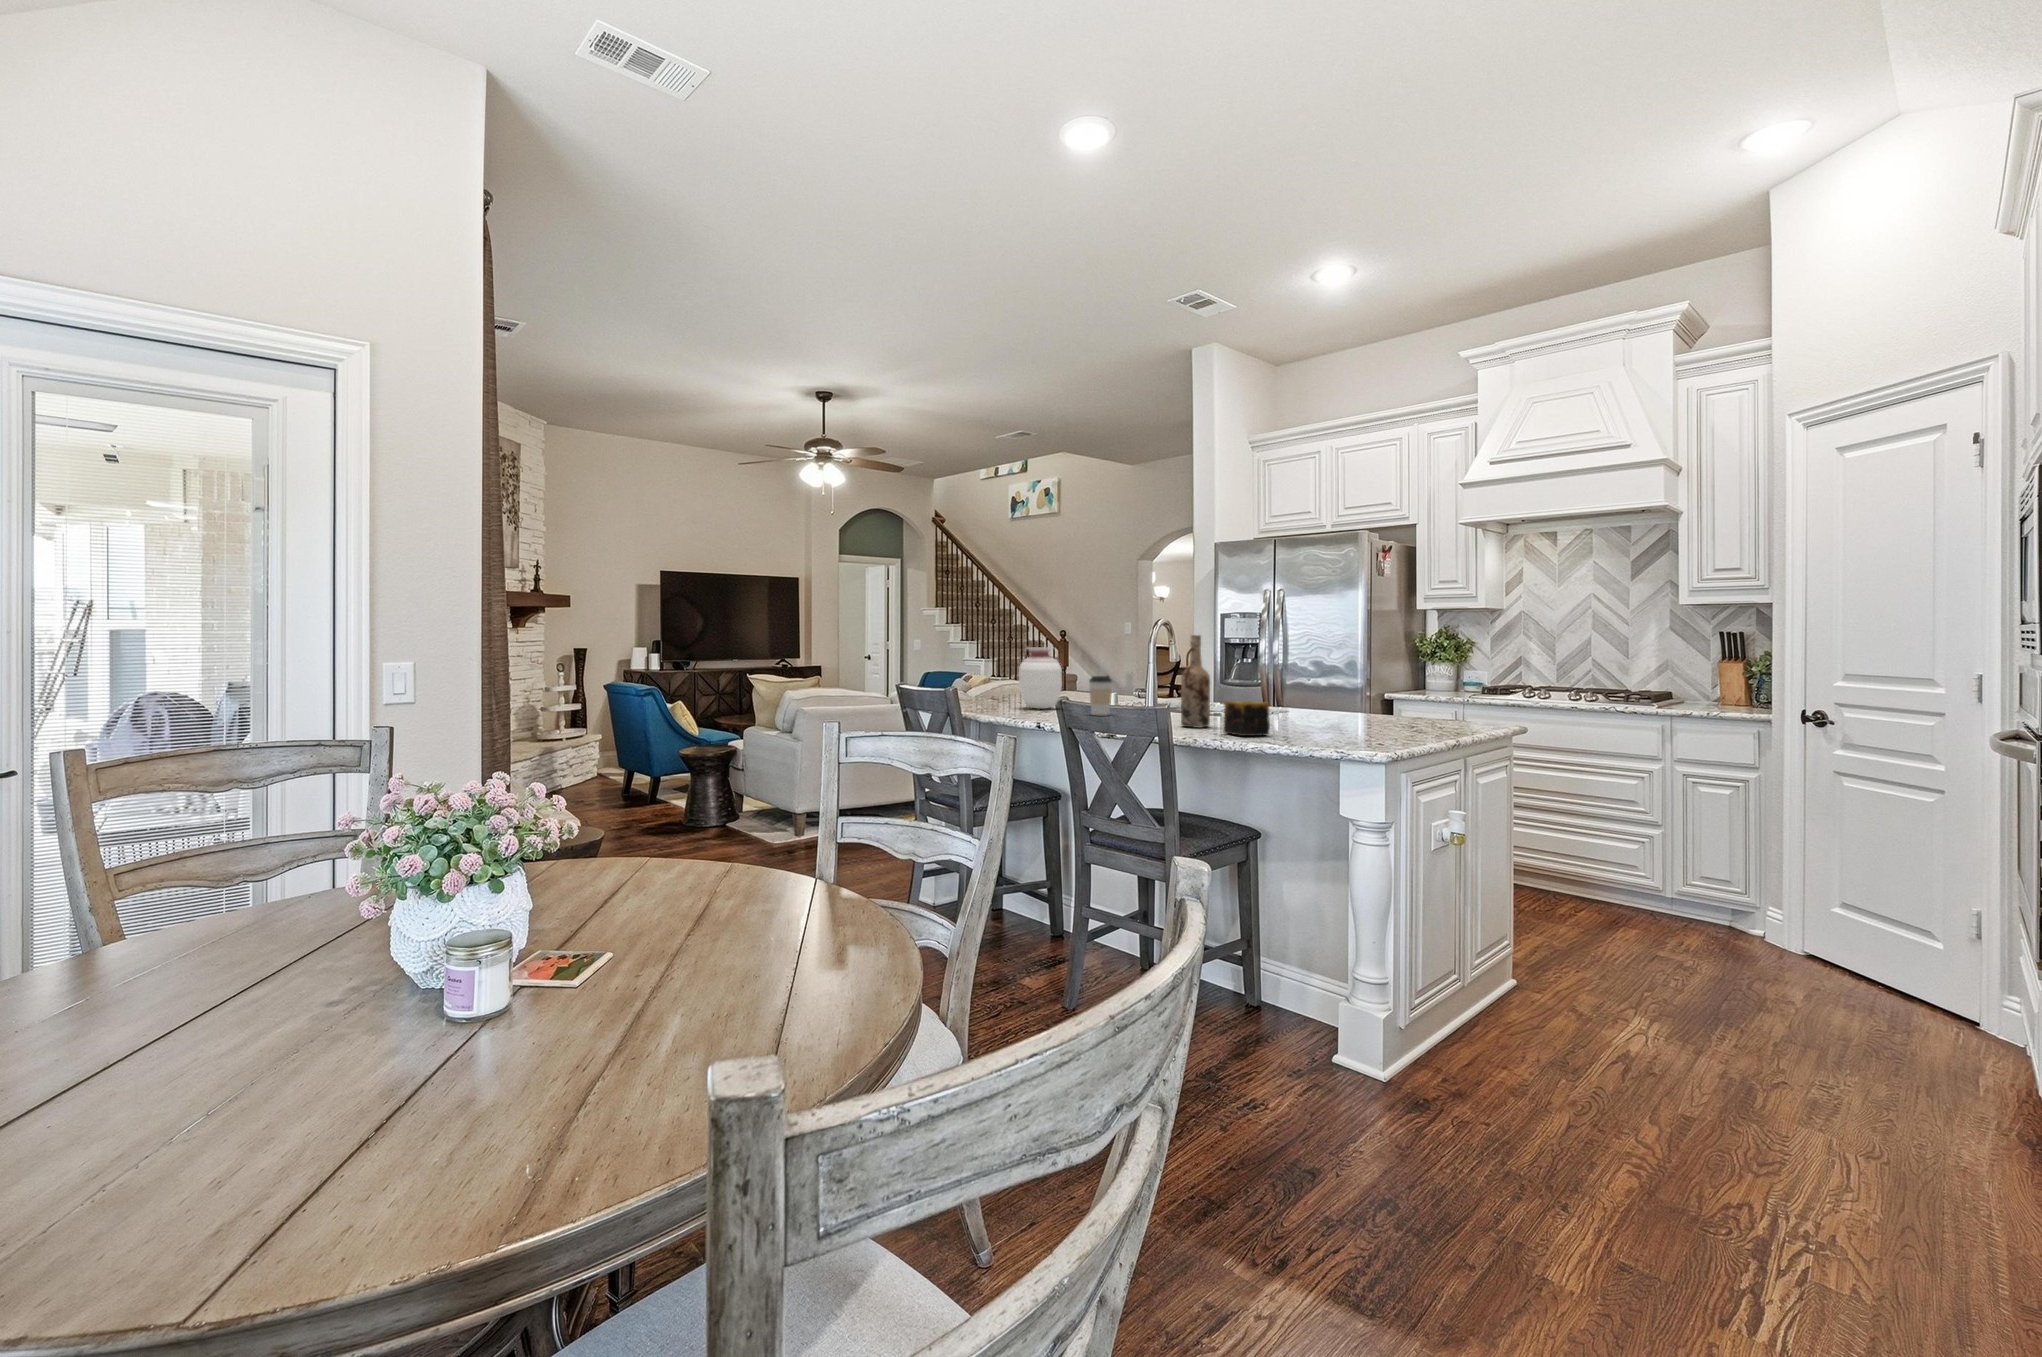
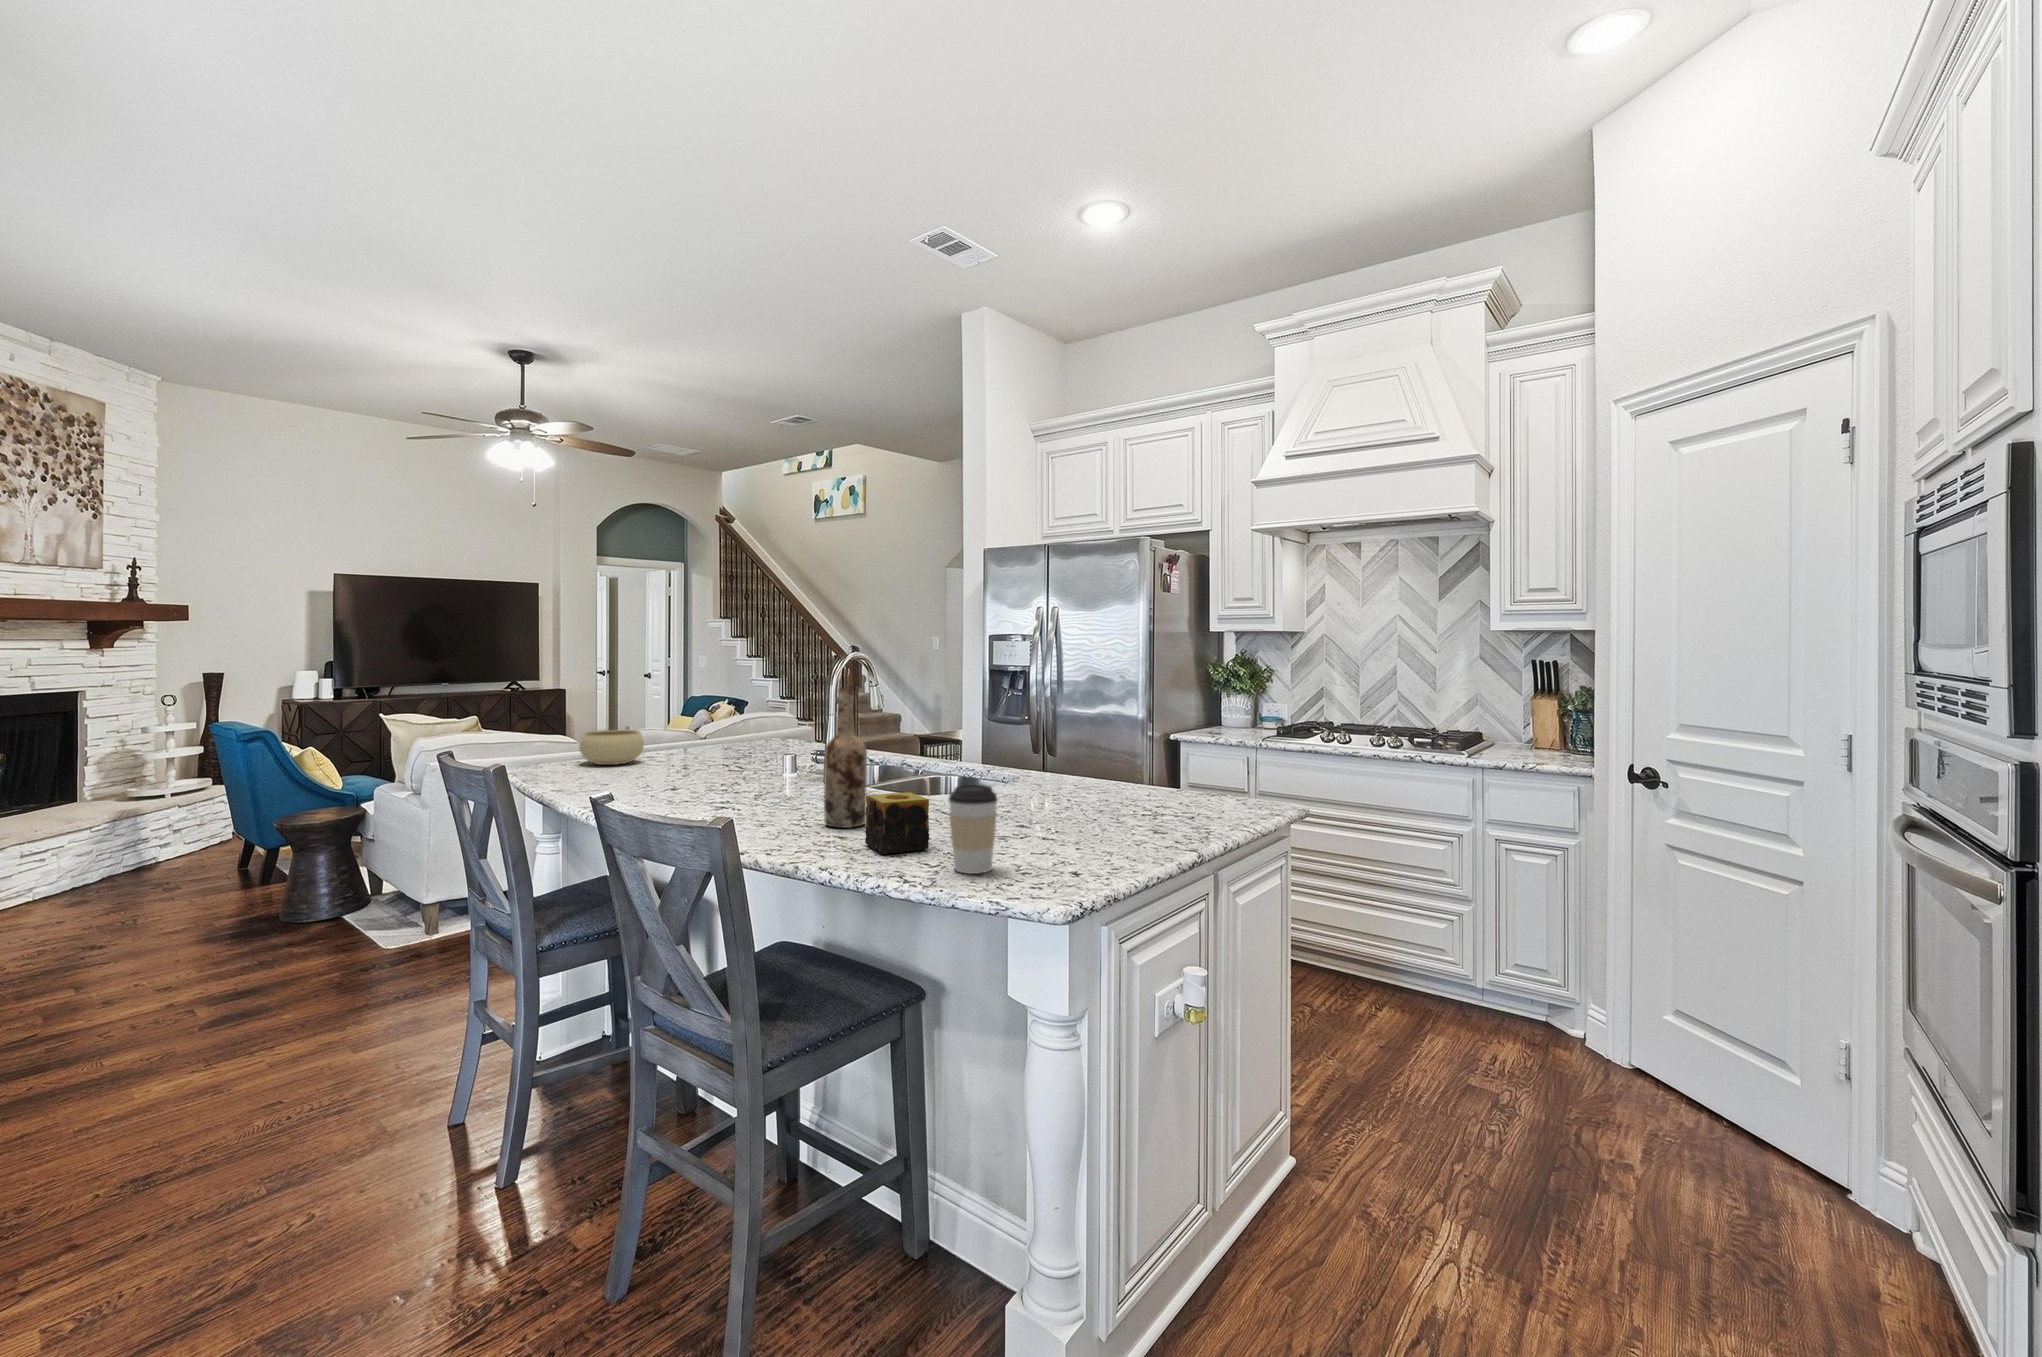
vase: present [1019,647,1062,709] -> none [650,693,714,780]
coffee cup: present [1089,676,1112,716] -> present [949,785,998,874]
bowl: none [949,678,993,702] -> present [580,730,644,765]

